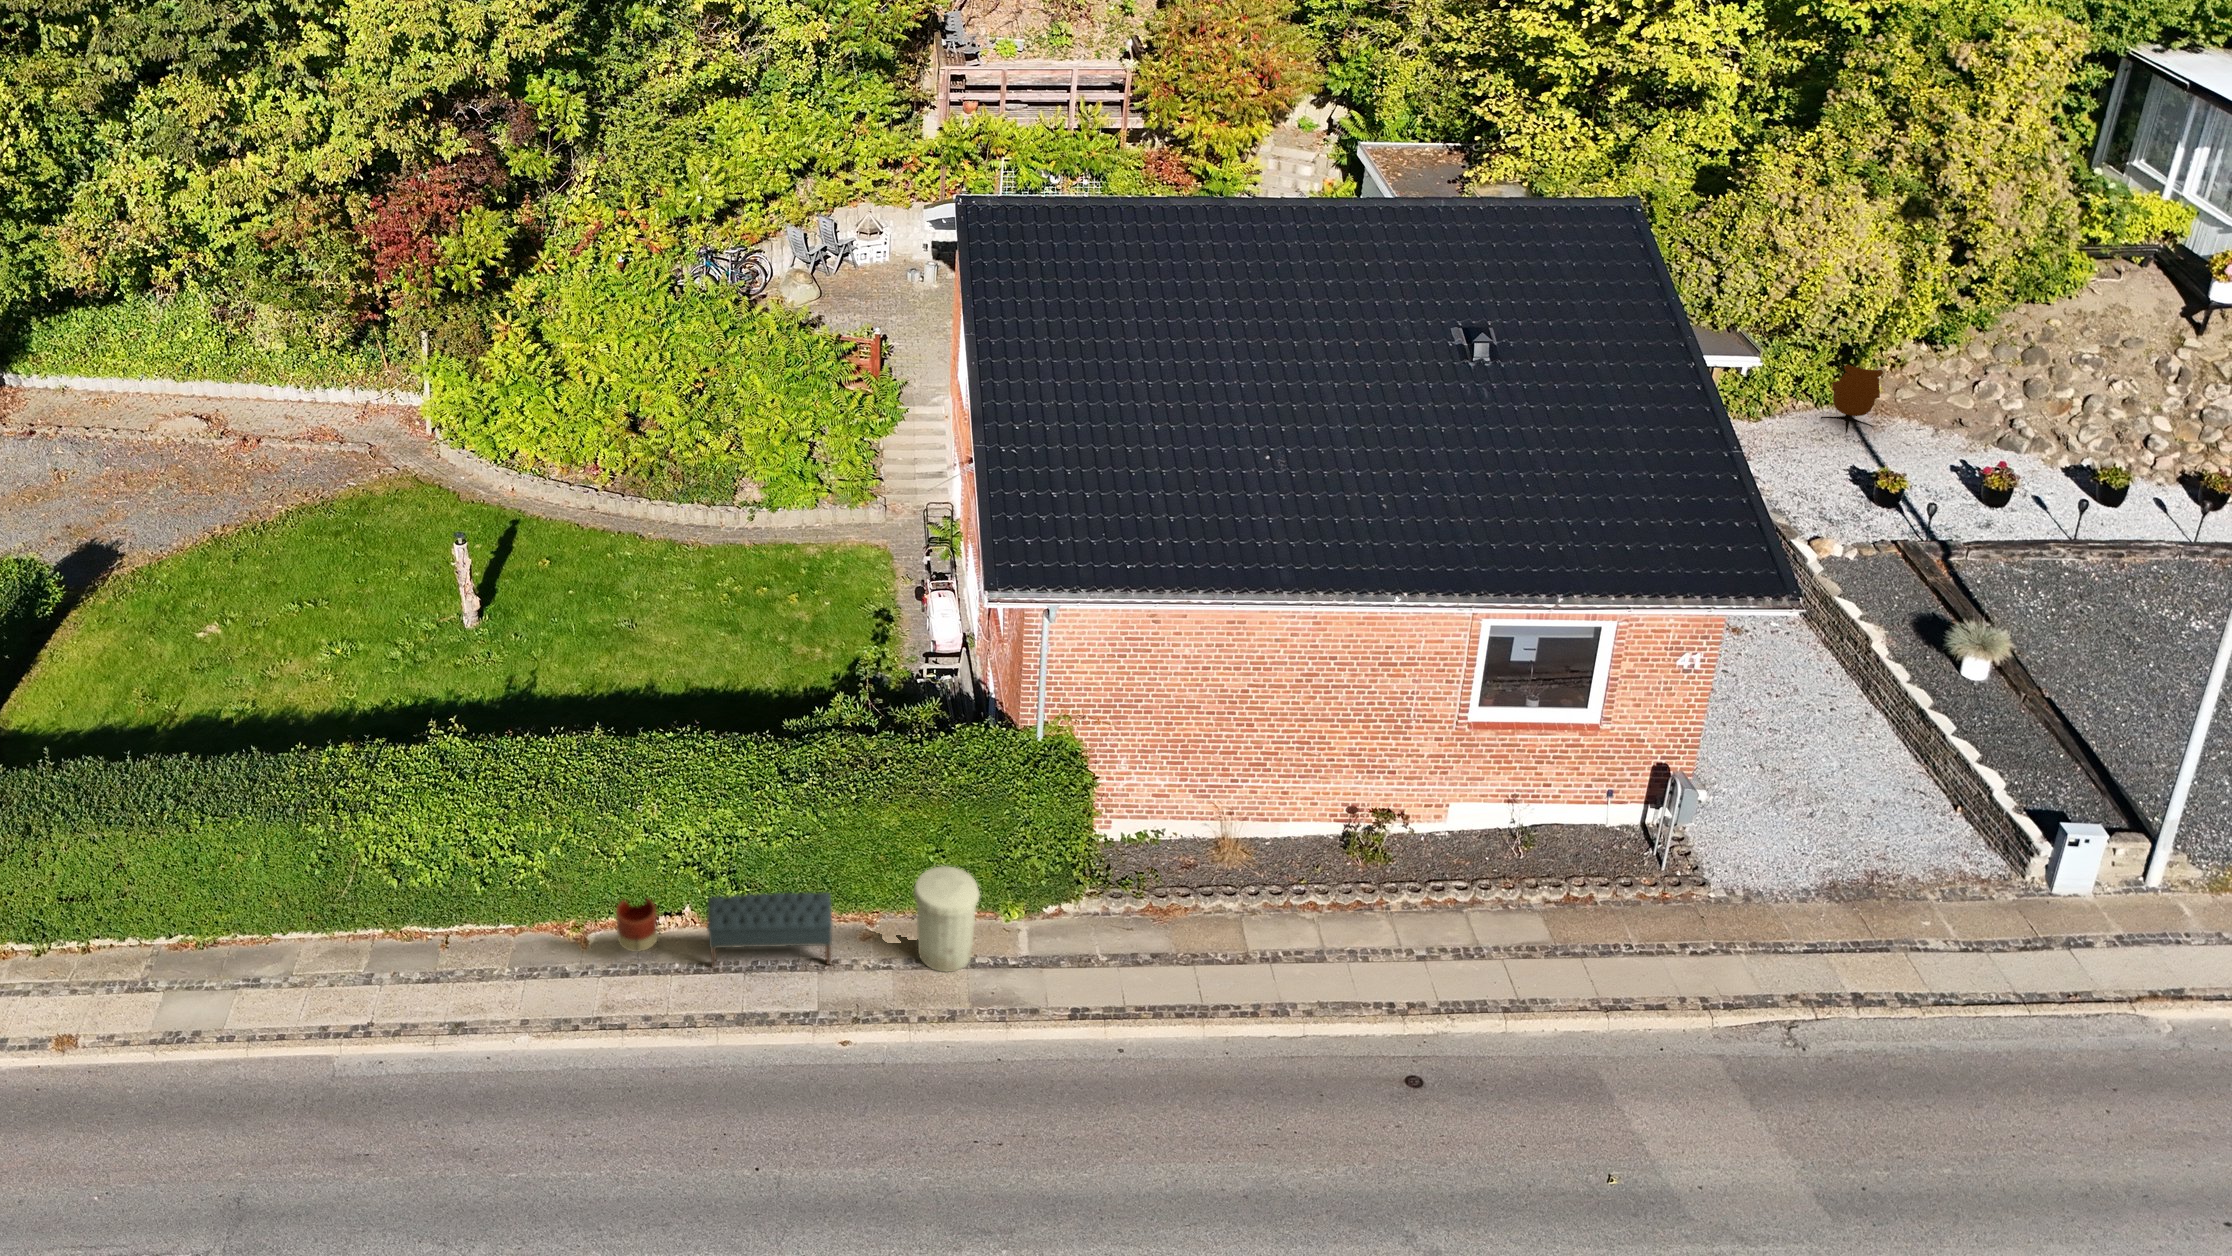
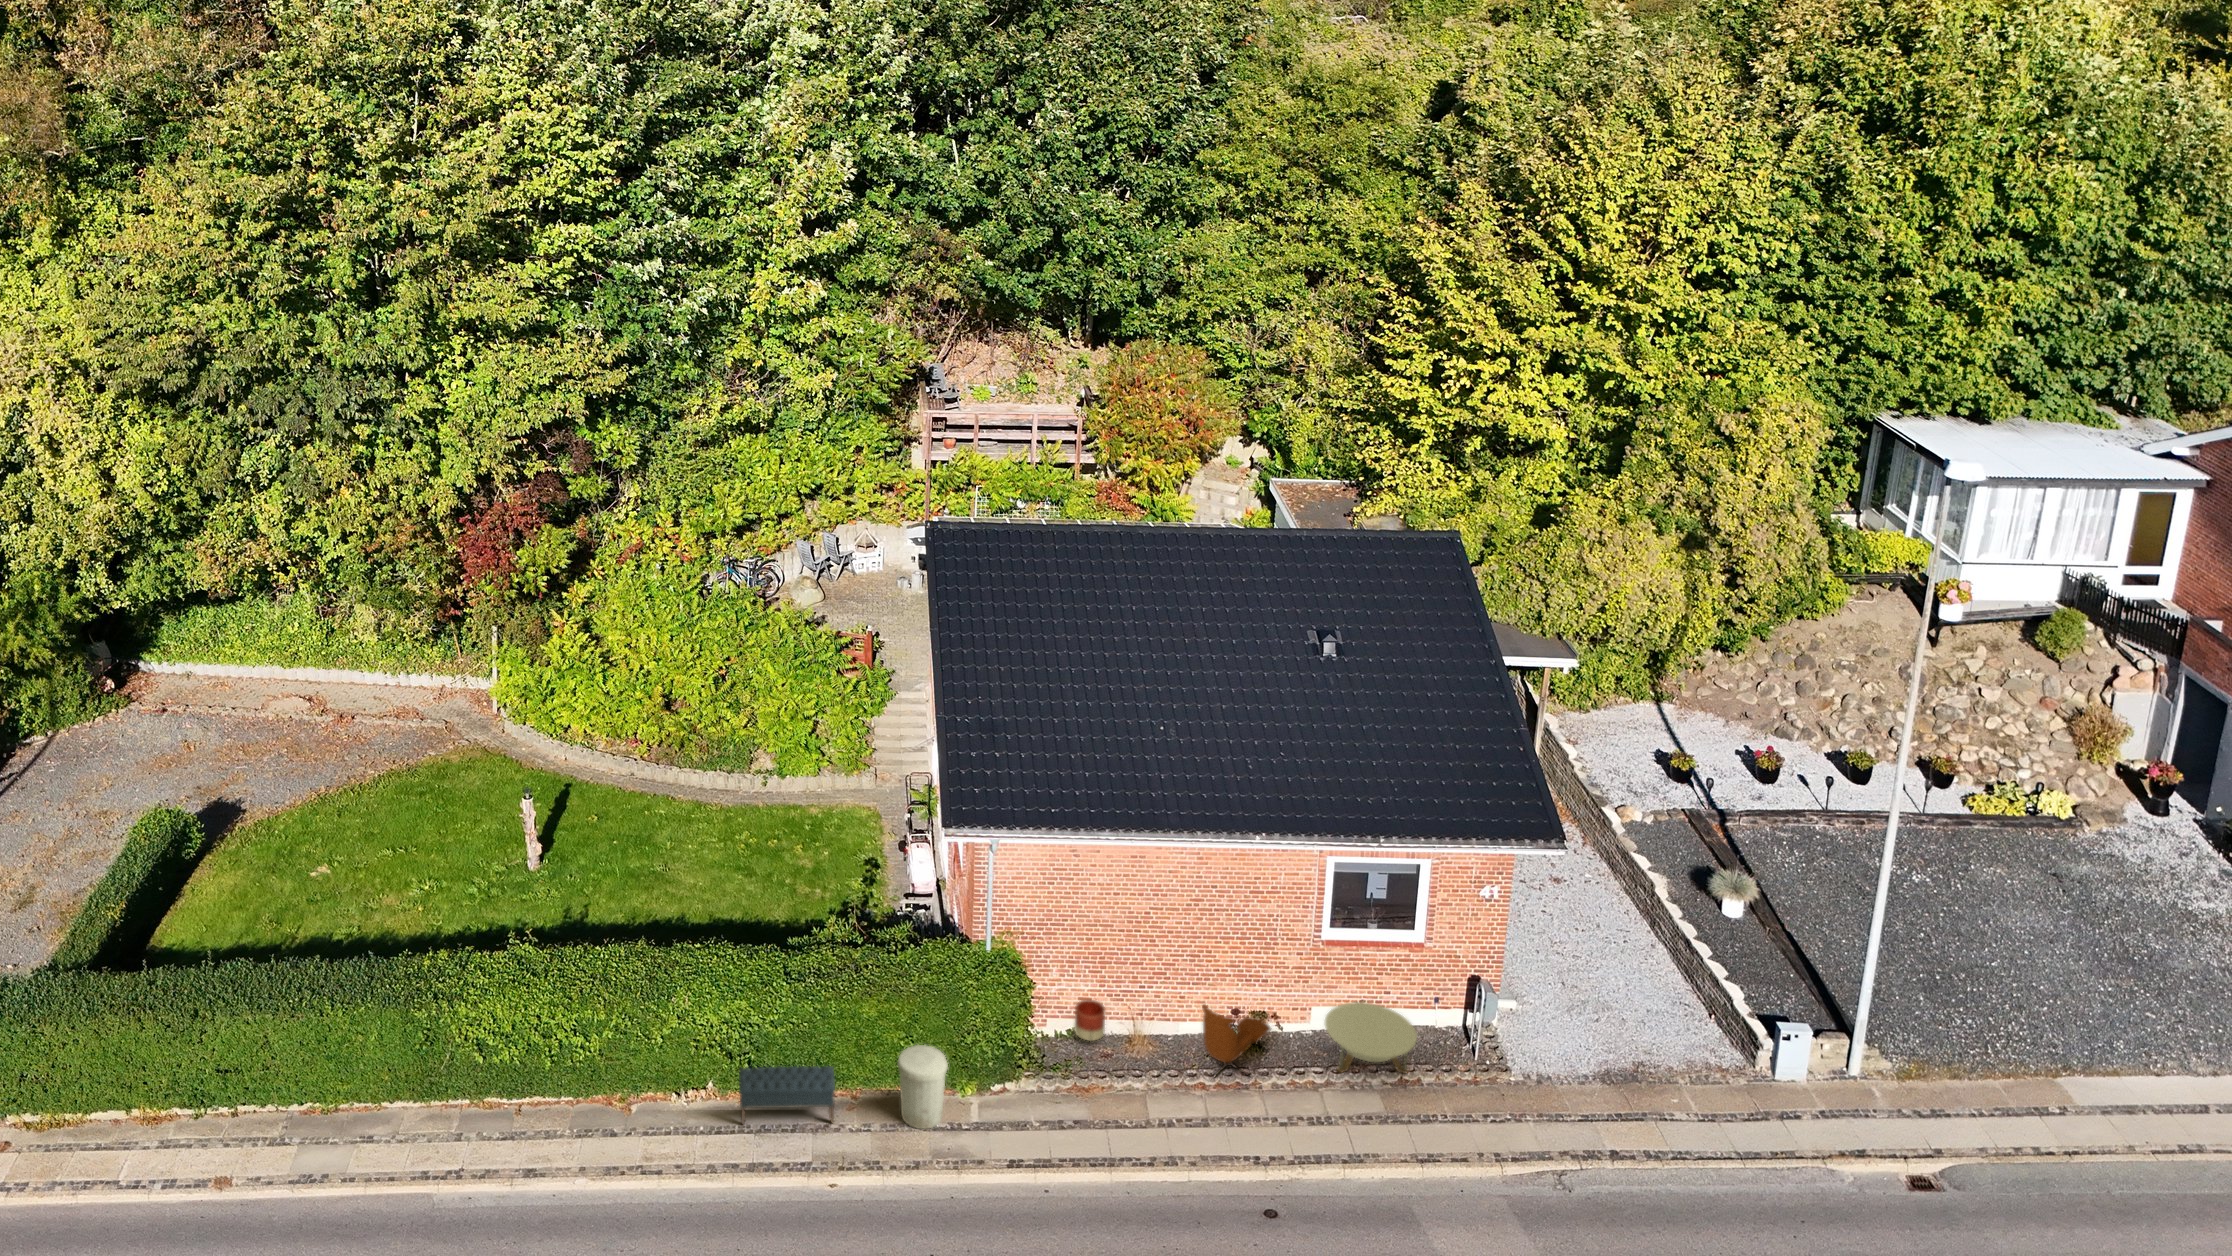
lounge chair: present [1821,364,1883,433] -> present [1202,1005,1272,1075]
round table: none [1466,799,1589,892] -> present [1325,1002,1417,1074]
planter: present [616,898,658,954] -> present [1074,999,1105,1041]

